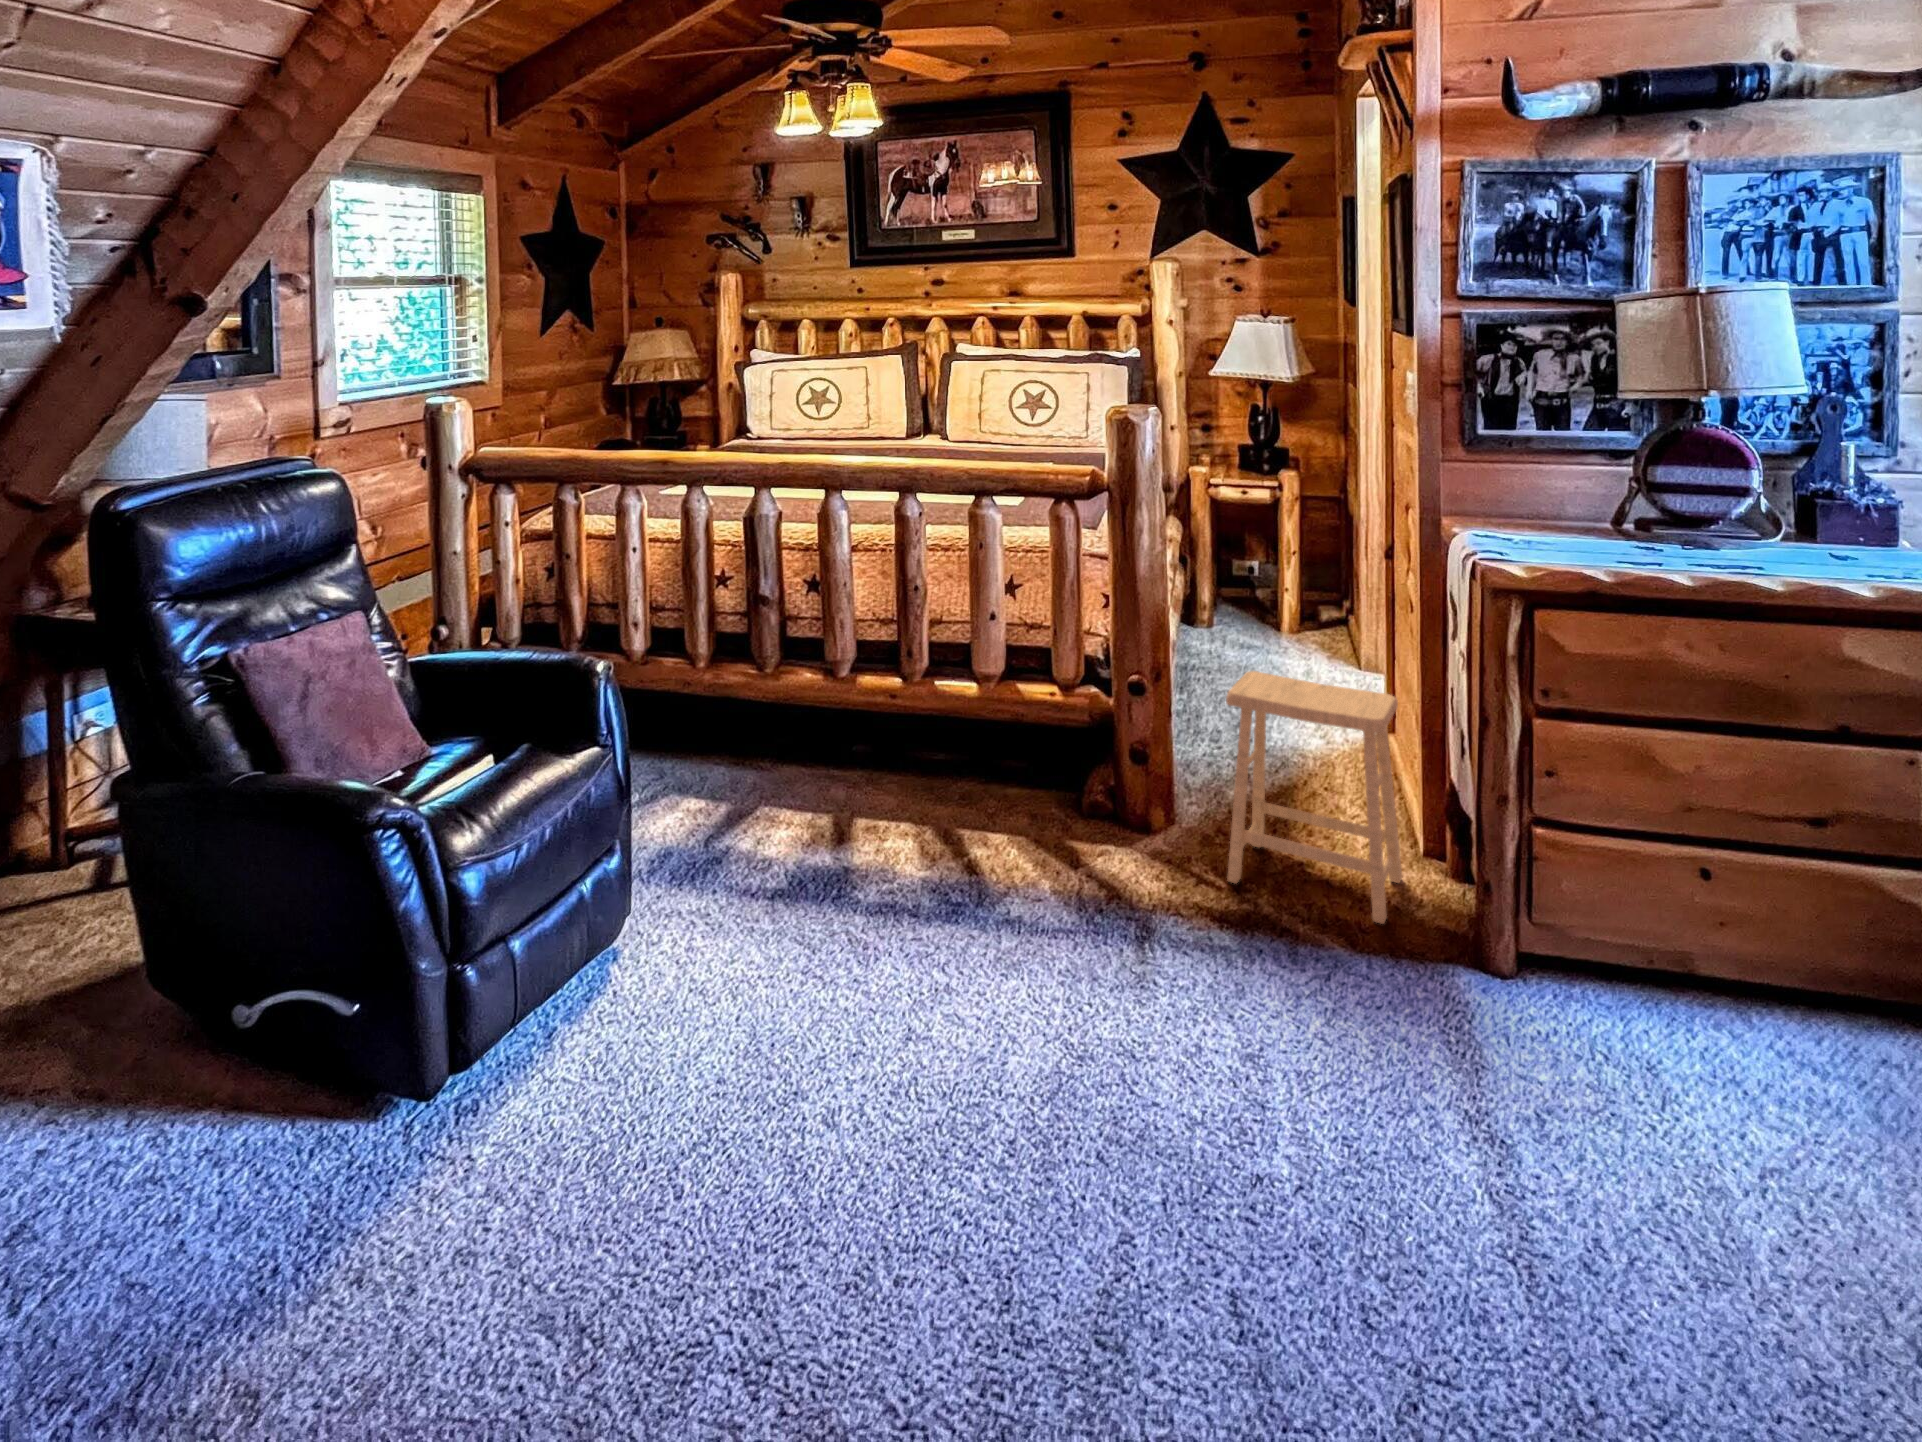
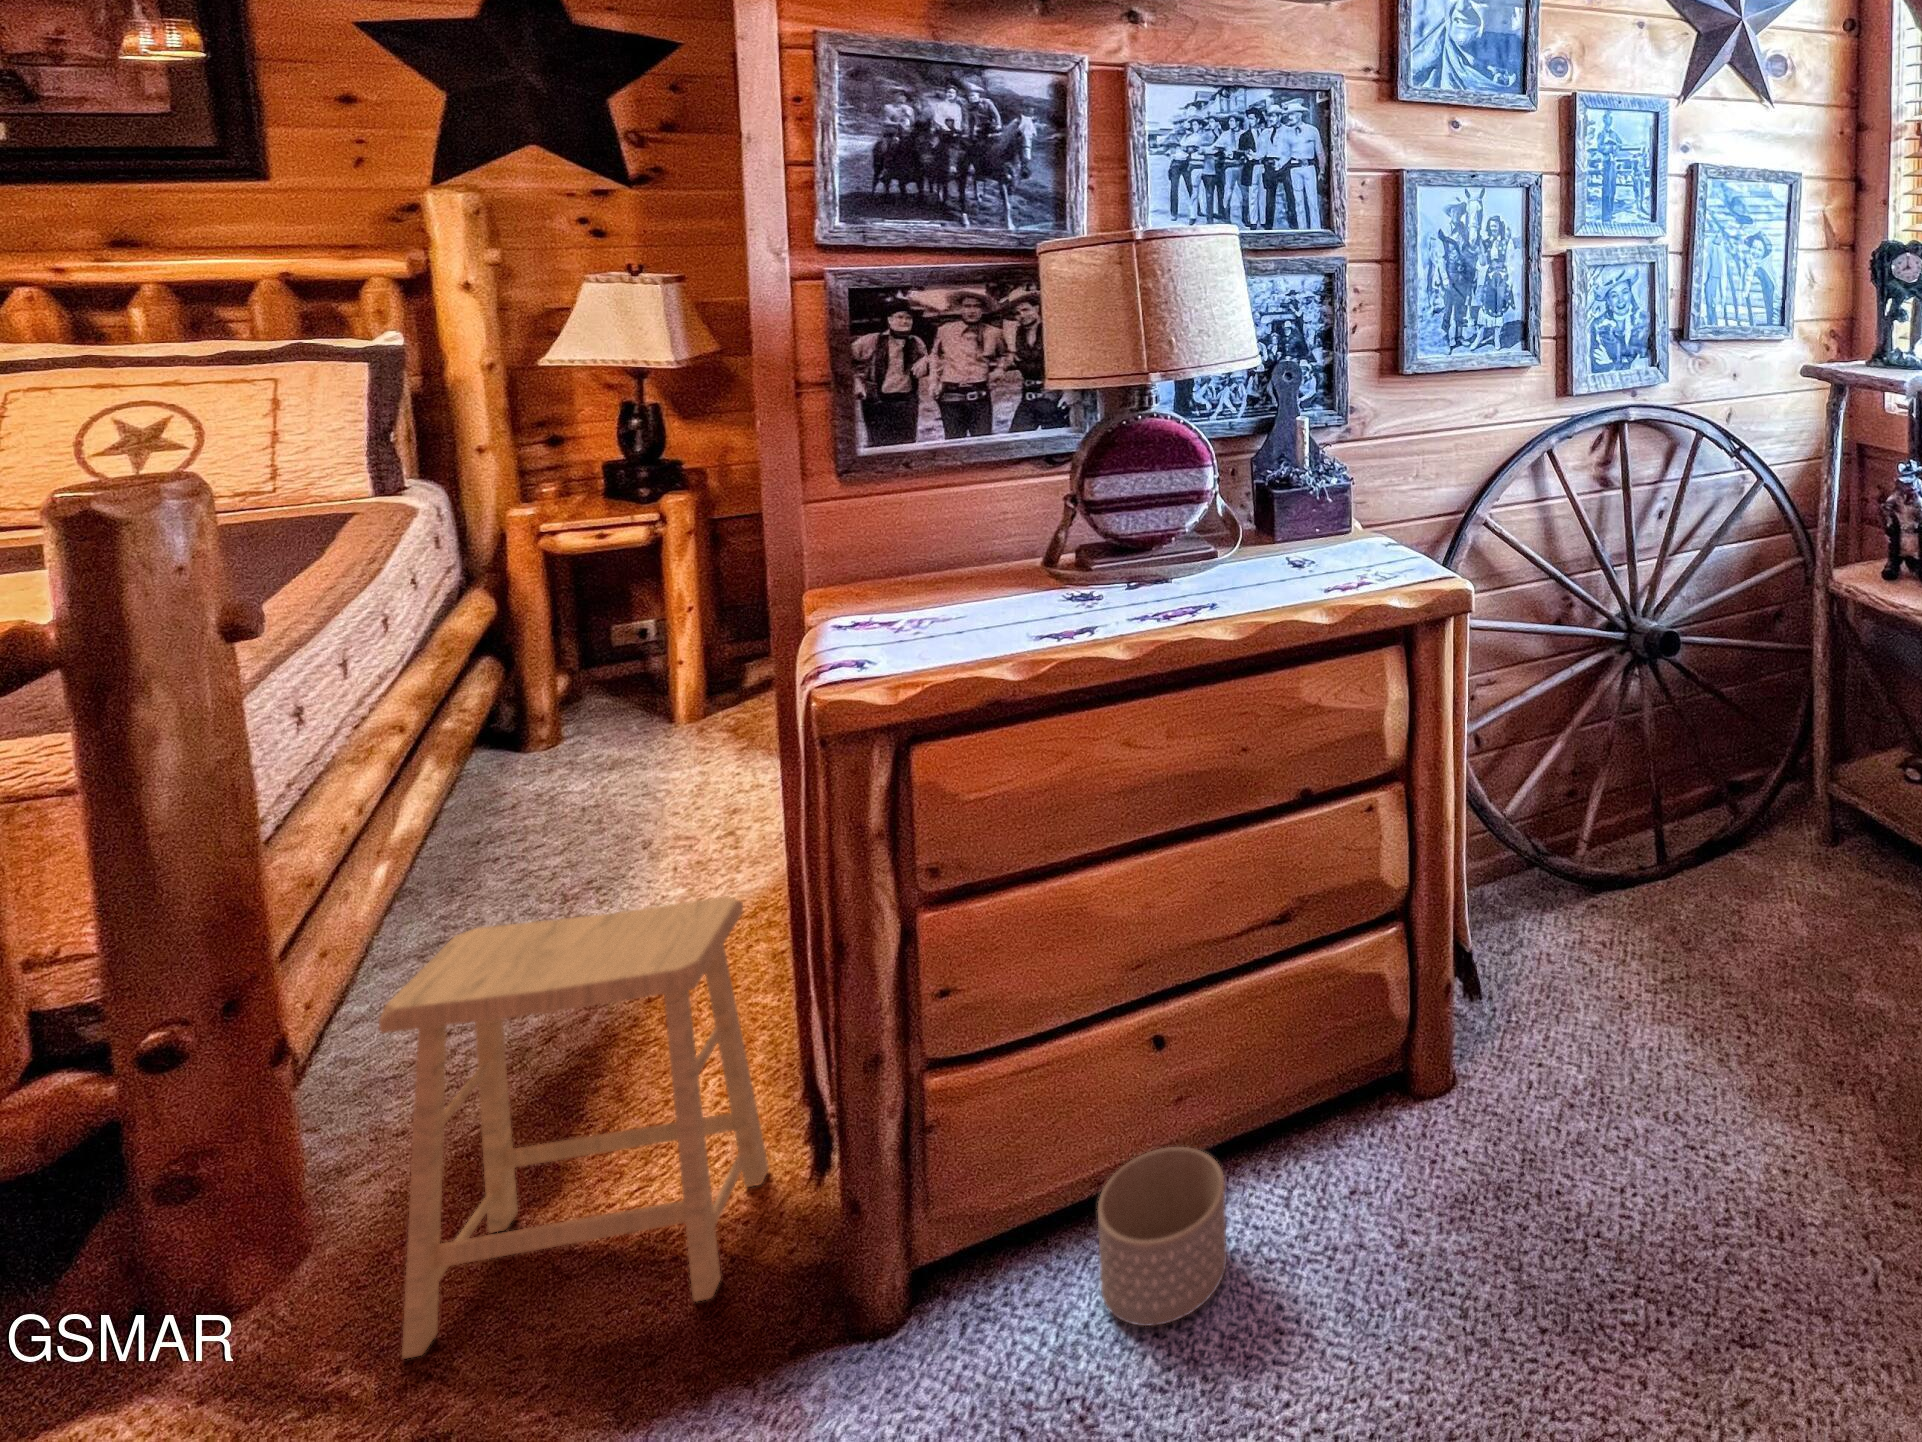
planter: none [1657,956,1766,1073] -> present [1098,1147,1227,1326]

